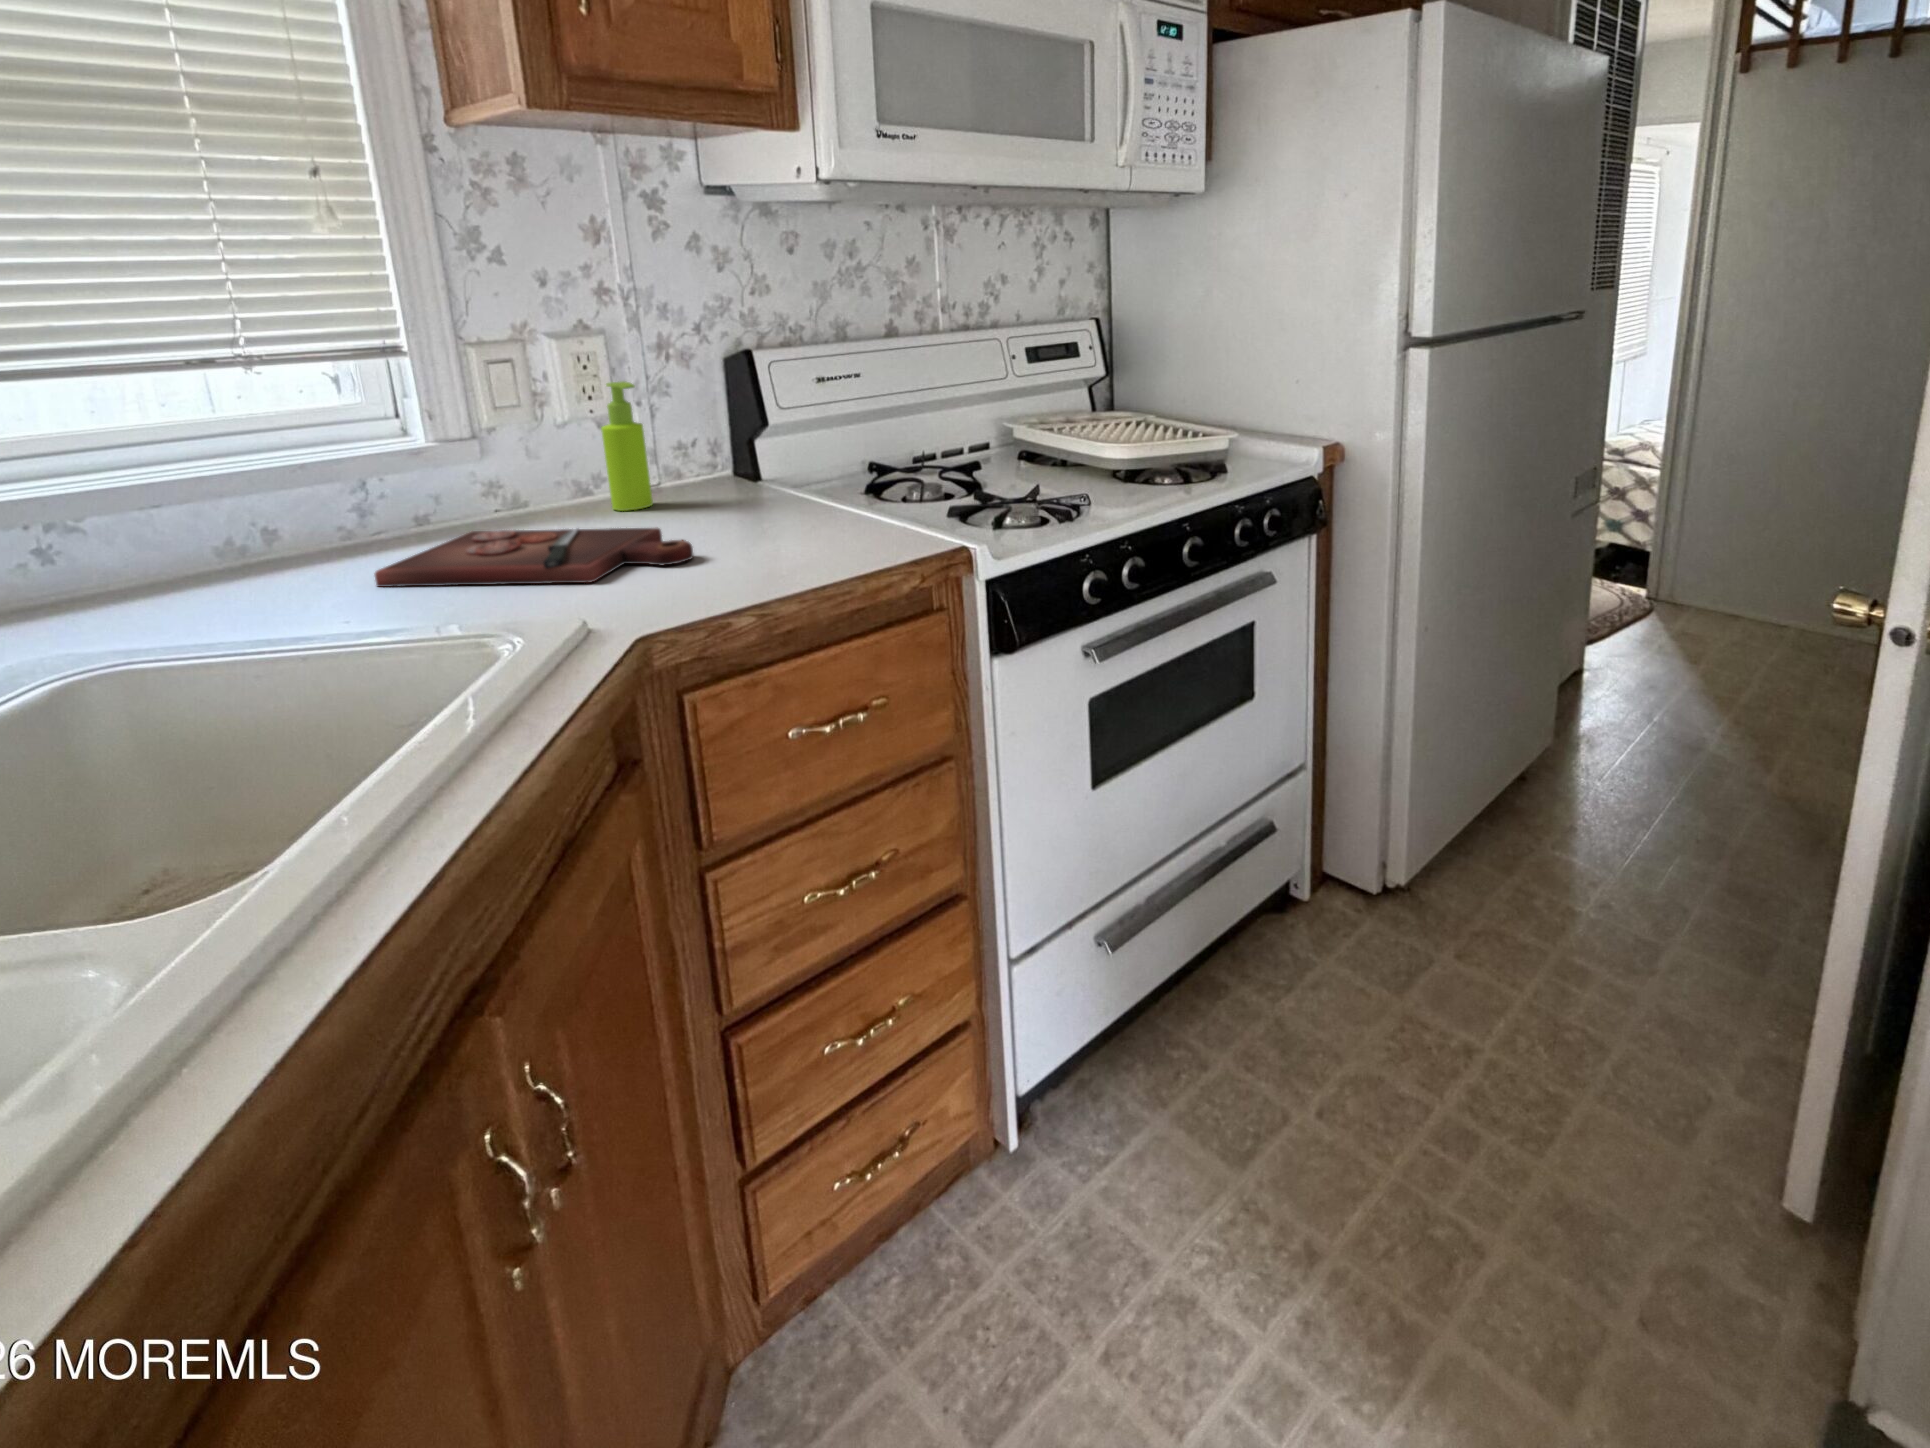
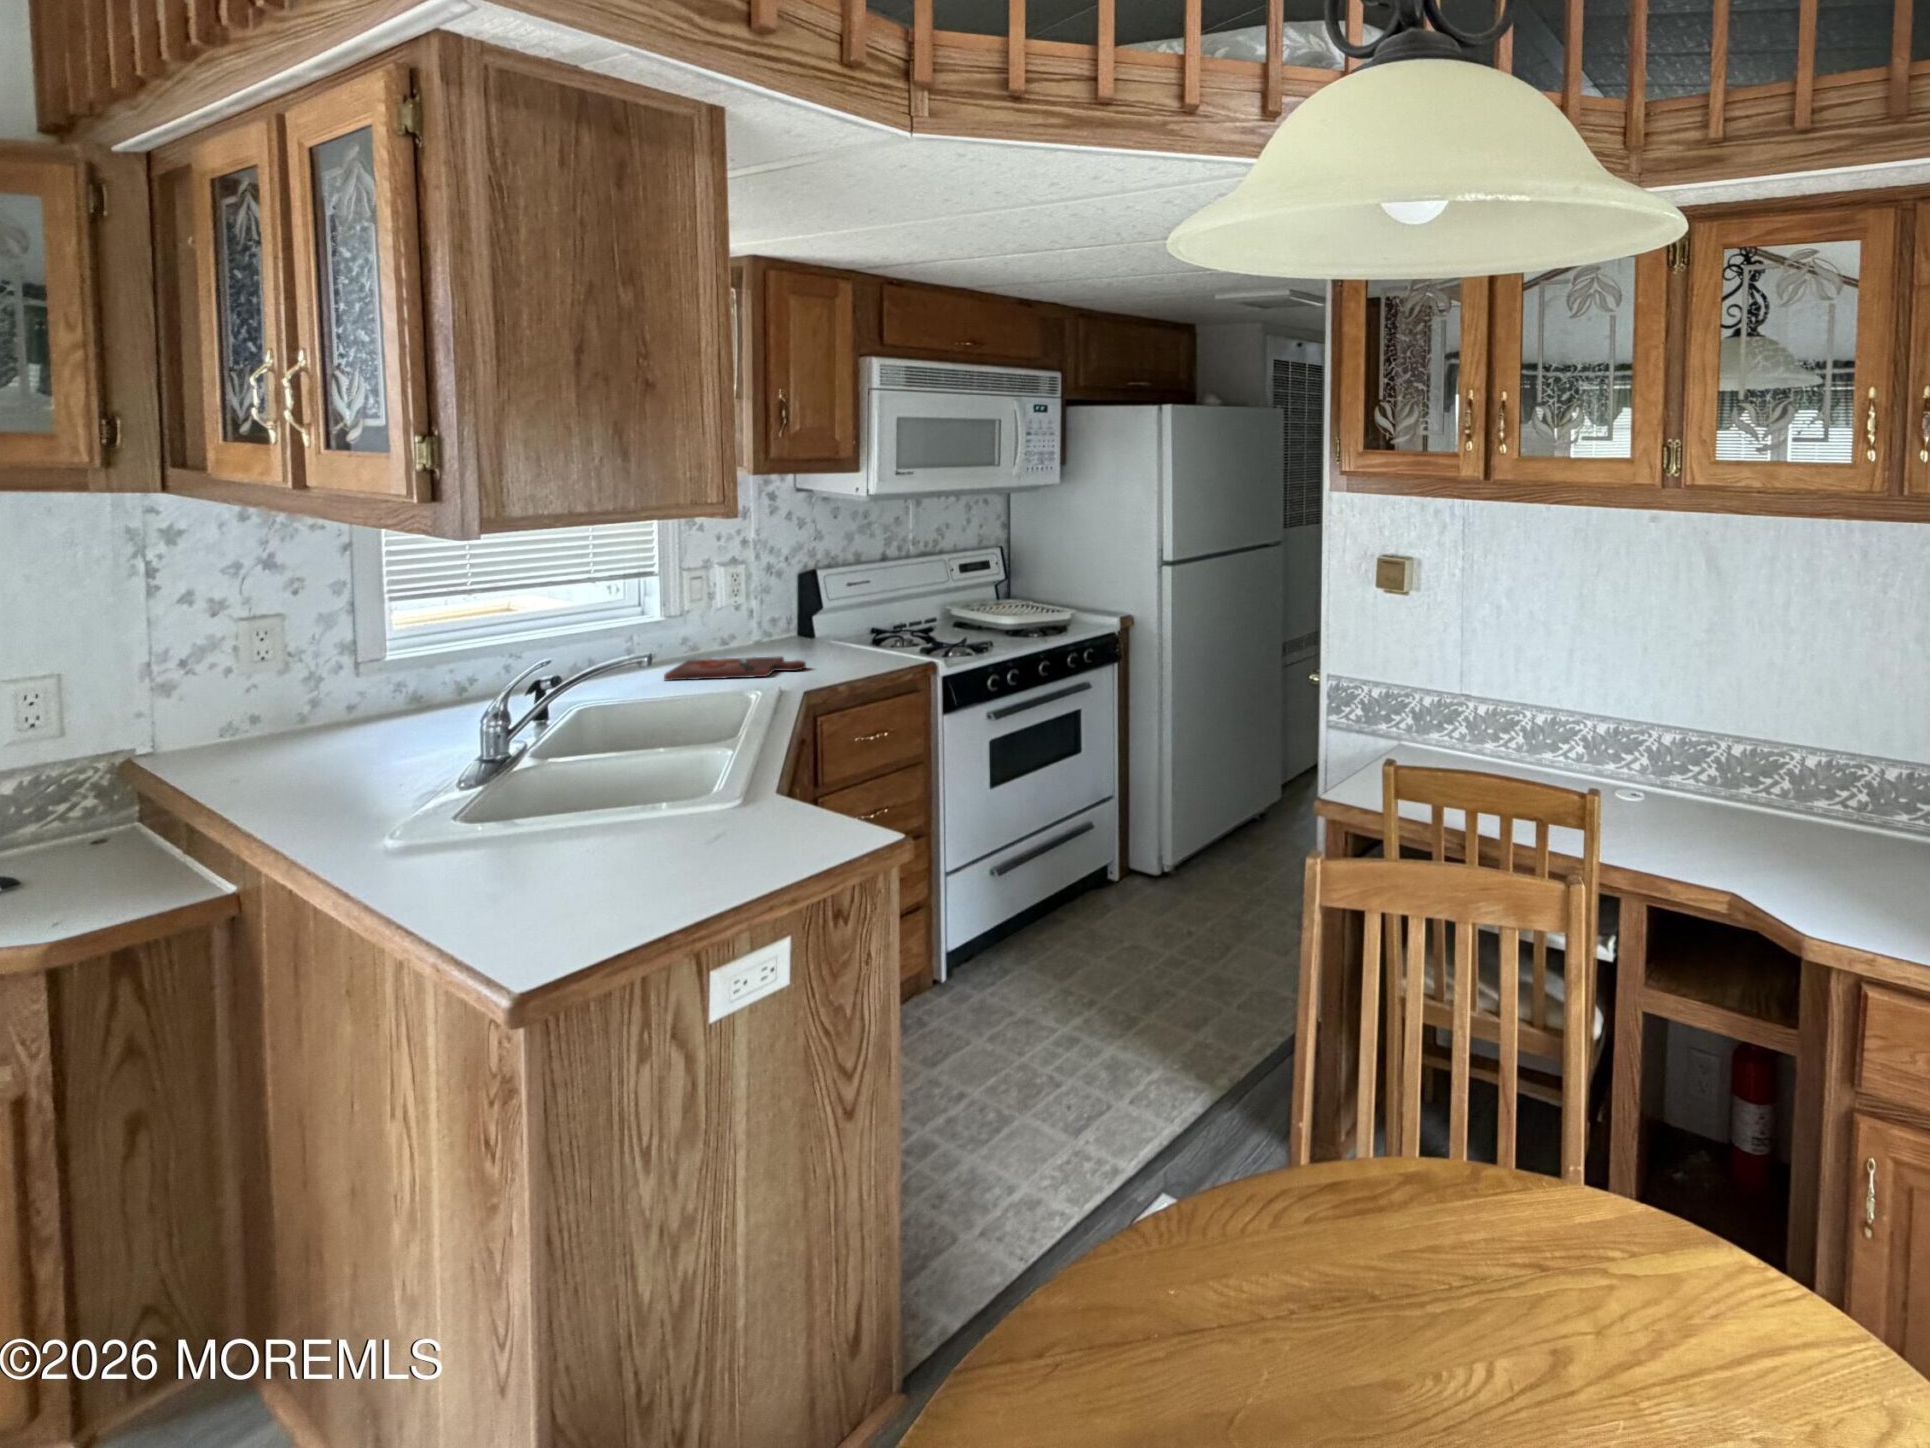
soap dispenser: present [601,381,653,511] -> none [741,587,762,652]

